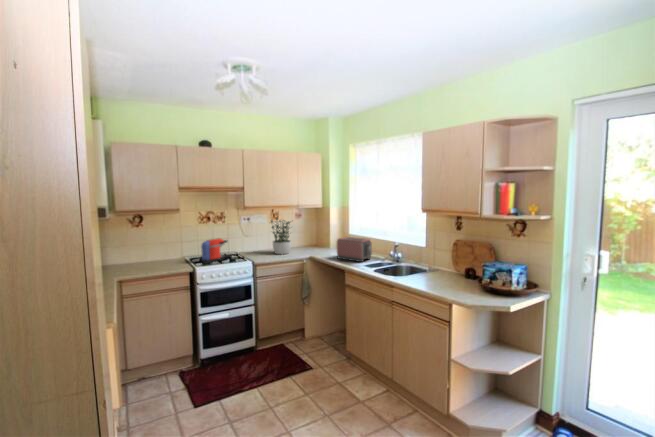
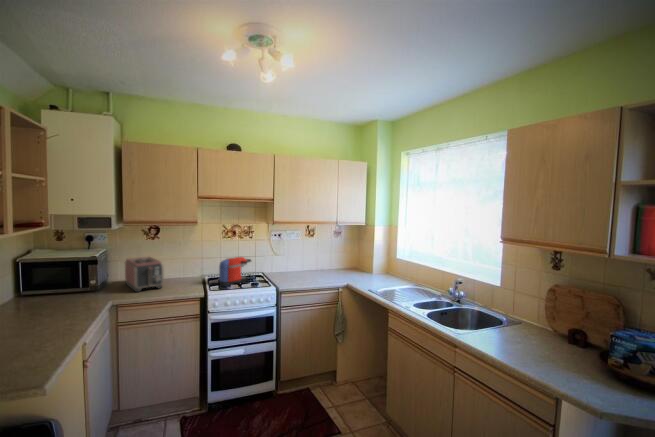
potted plant: present [271,218,291,254] -> none [298,234,331,279]
toaster: present [337,237,372,262] -> present [125,257,164,292]

